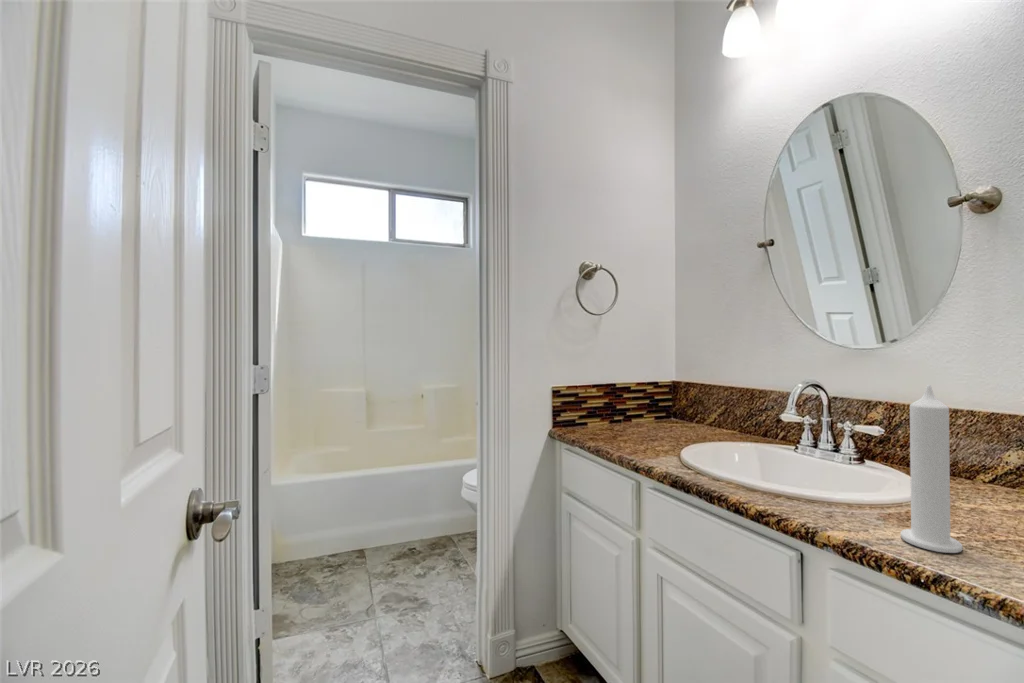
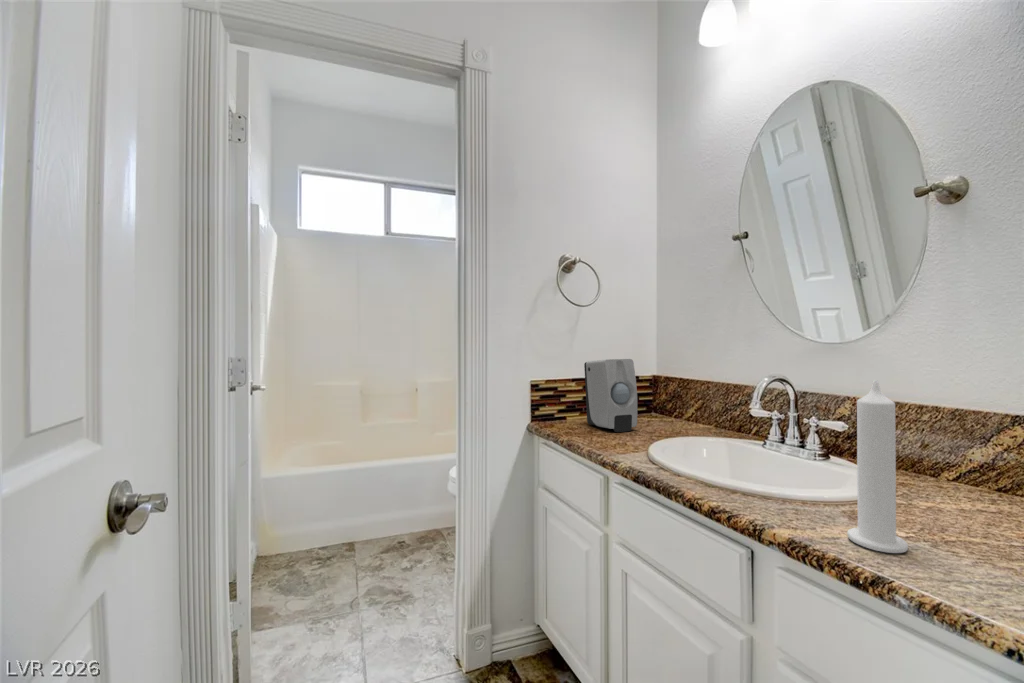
soap dispenser: none [608,363,663,437] -> present [584,359,637,432]

